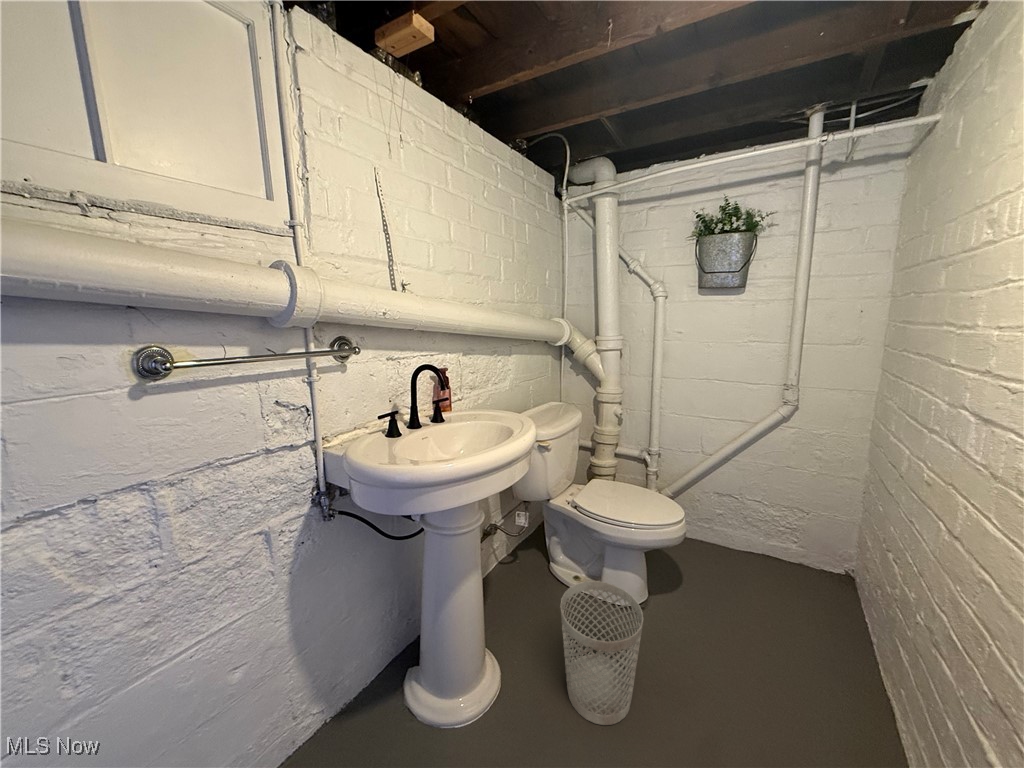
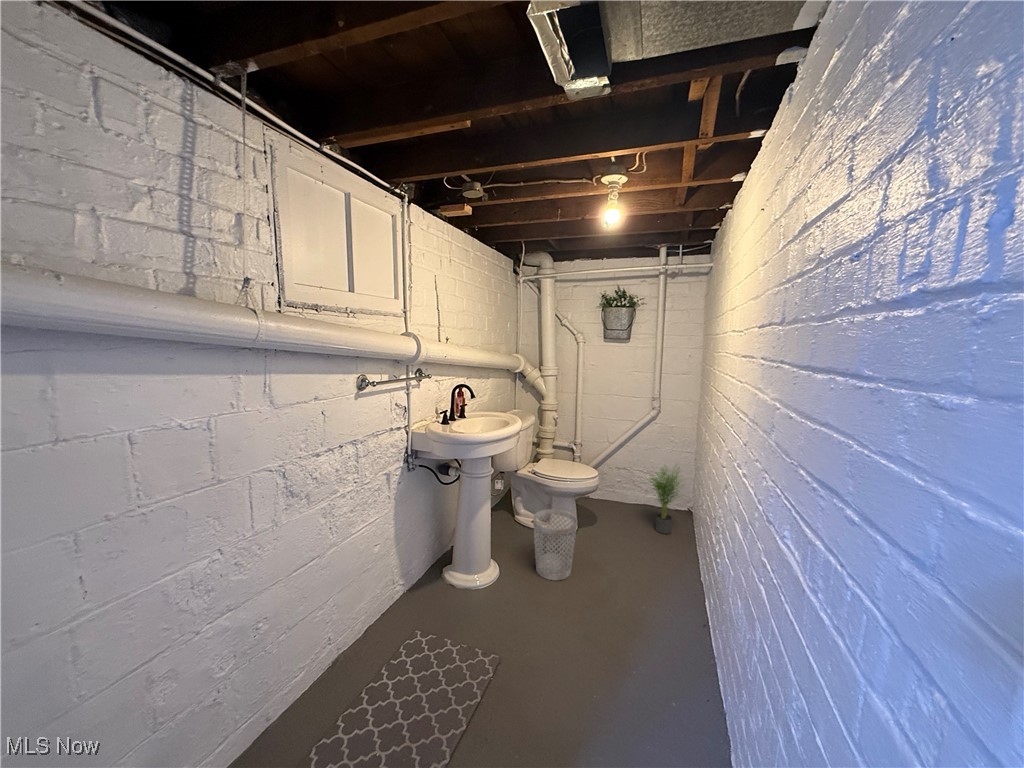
potted plant: none [771,501,869,624] -> present [651,468,679,534]

